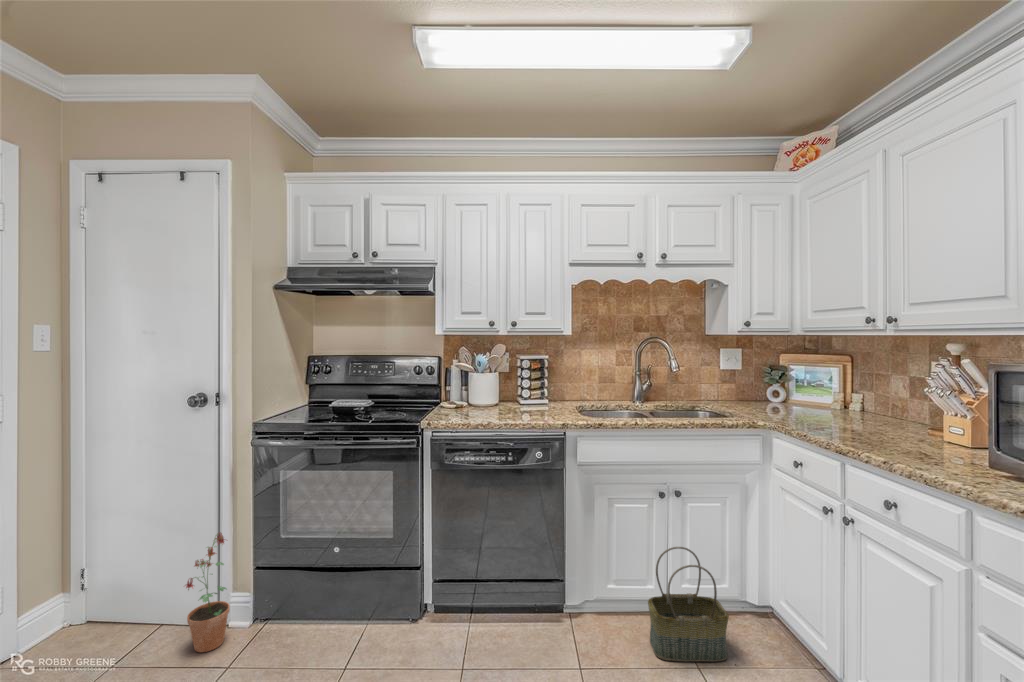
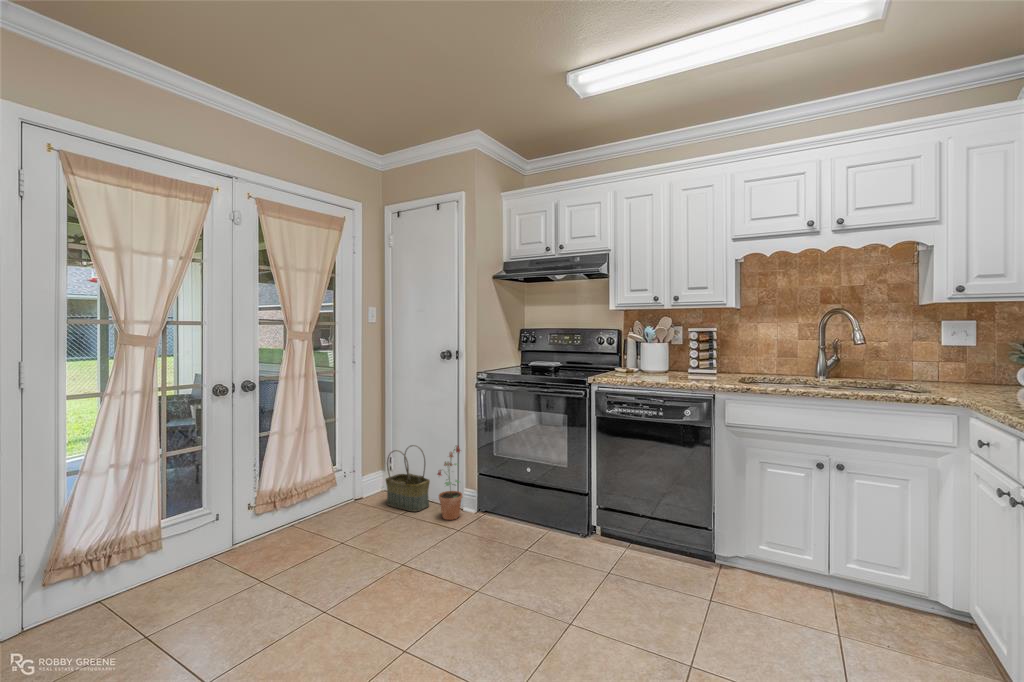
basket: present [648,547,729,661] -> present [386,445,430,512]

